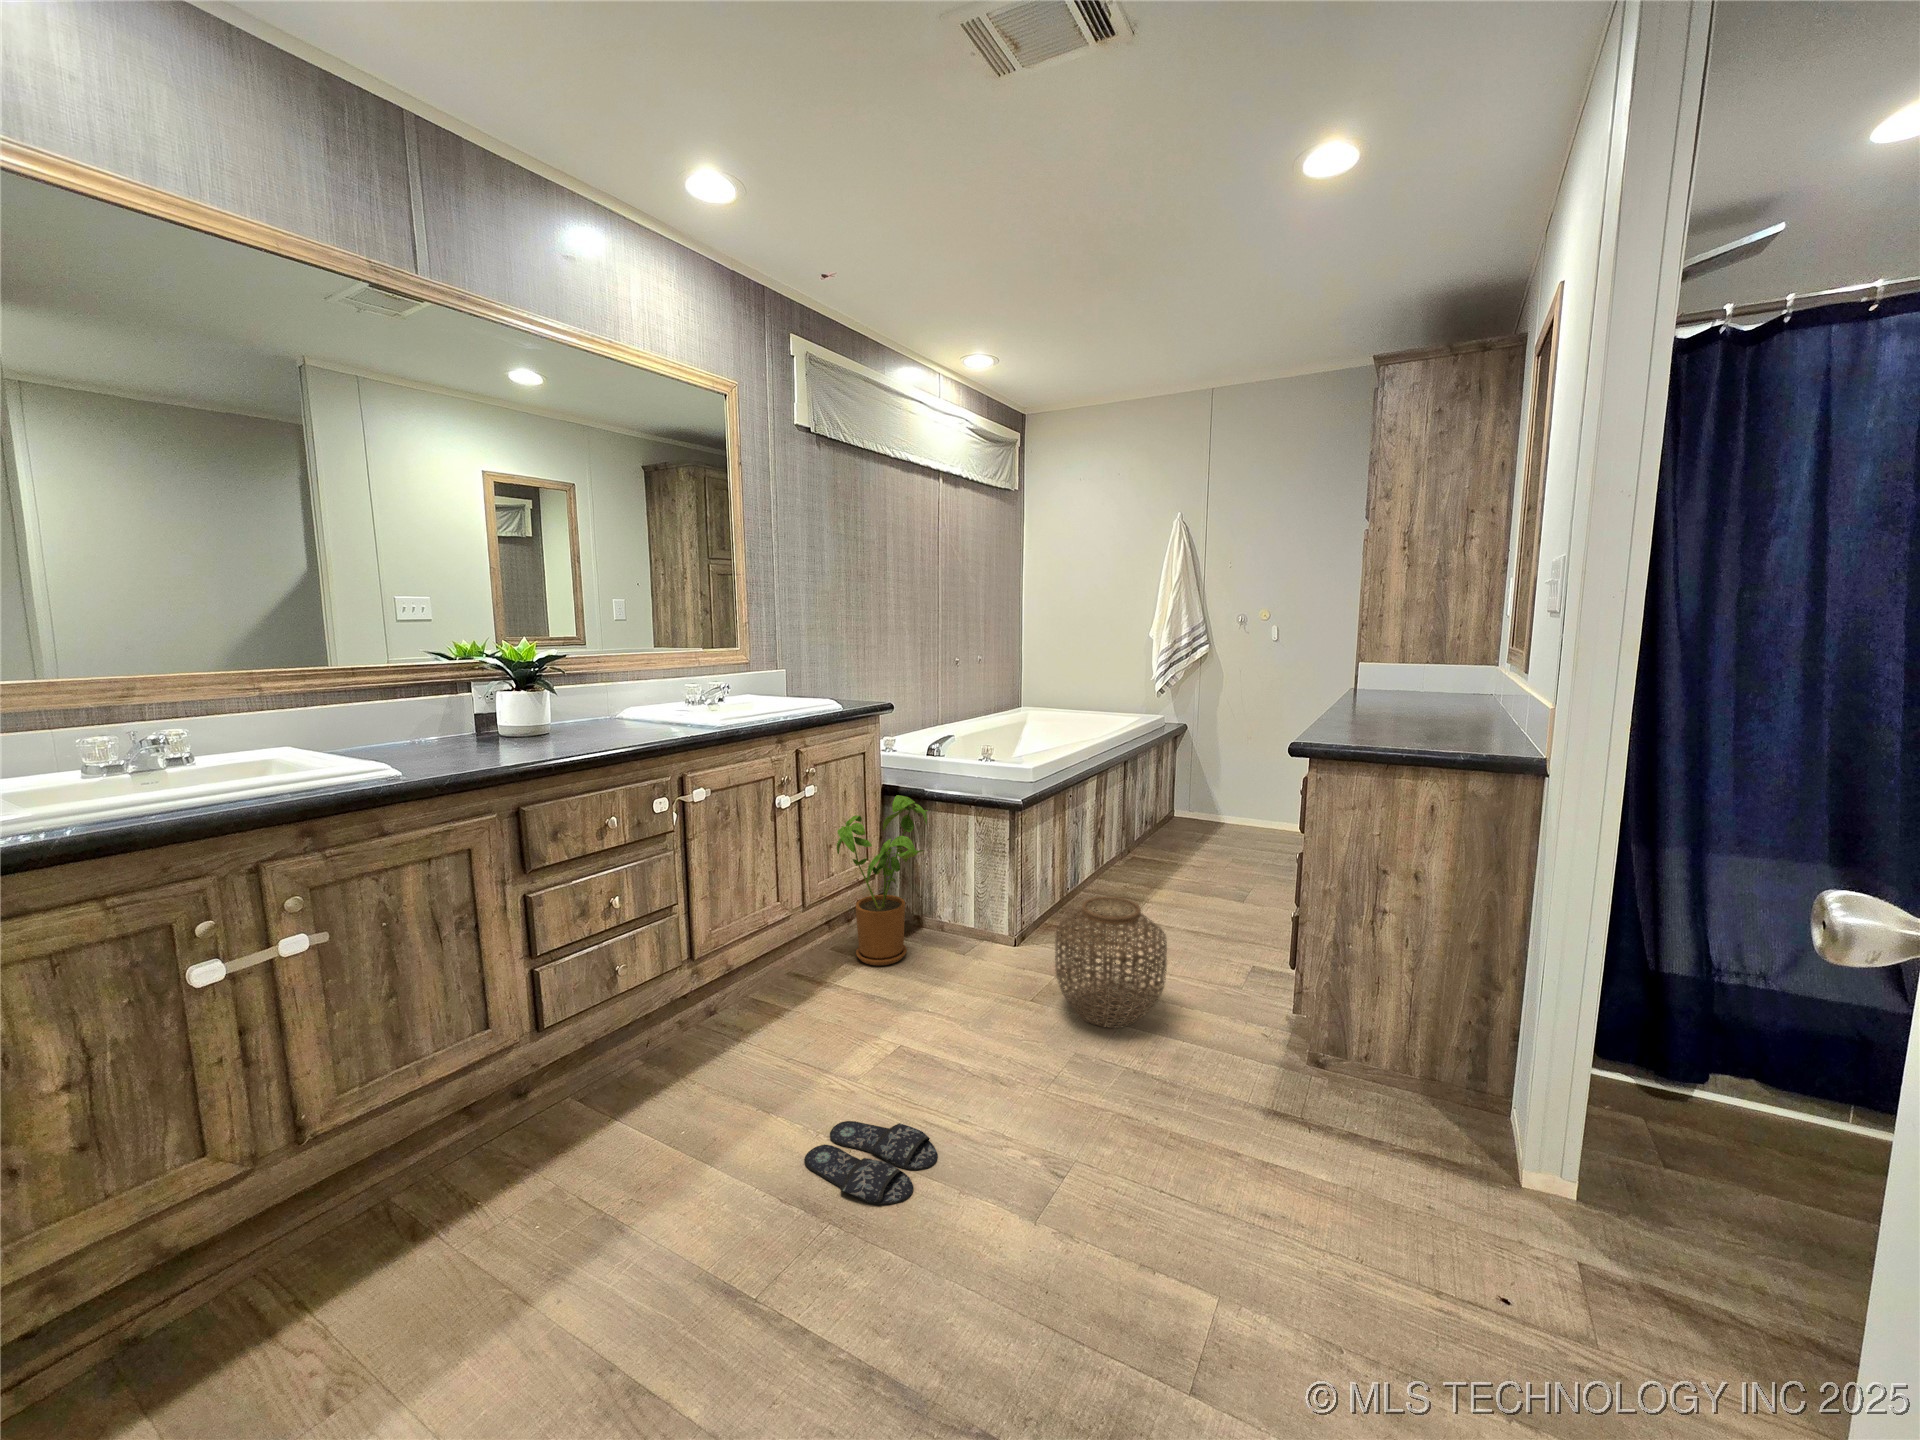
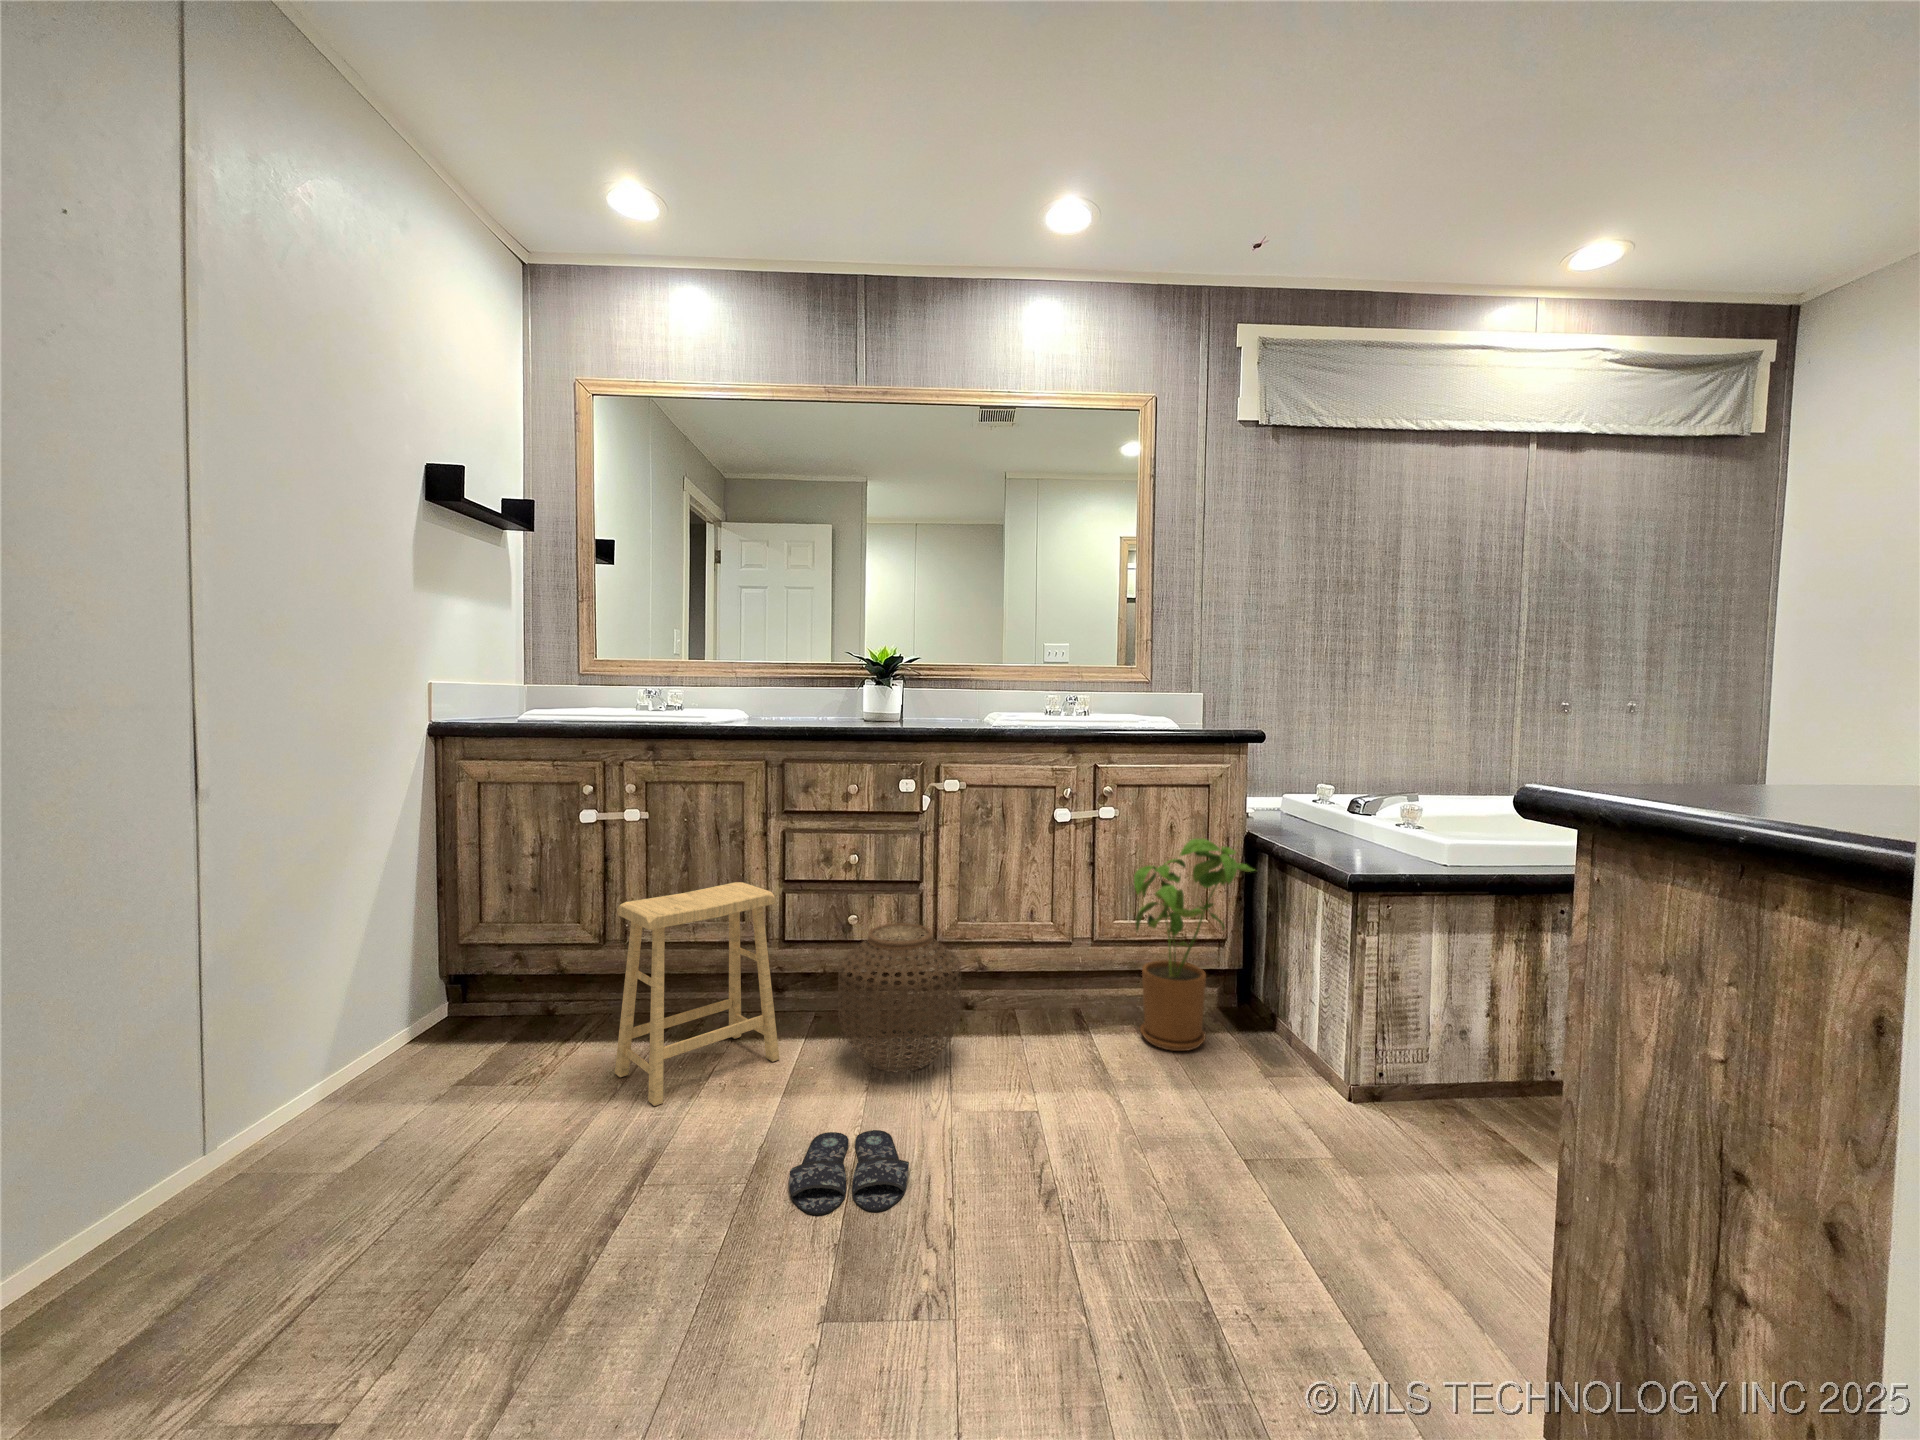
woven basket: present [1055,897,1167,1028] -> present [838,923,961,1072]
footstool: none [460,966,636,1293] -> present [615,882,779,1106]

